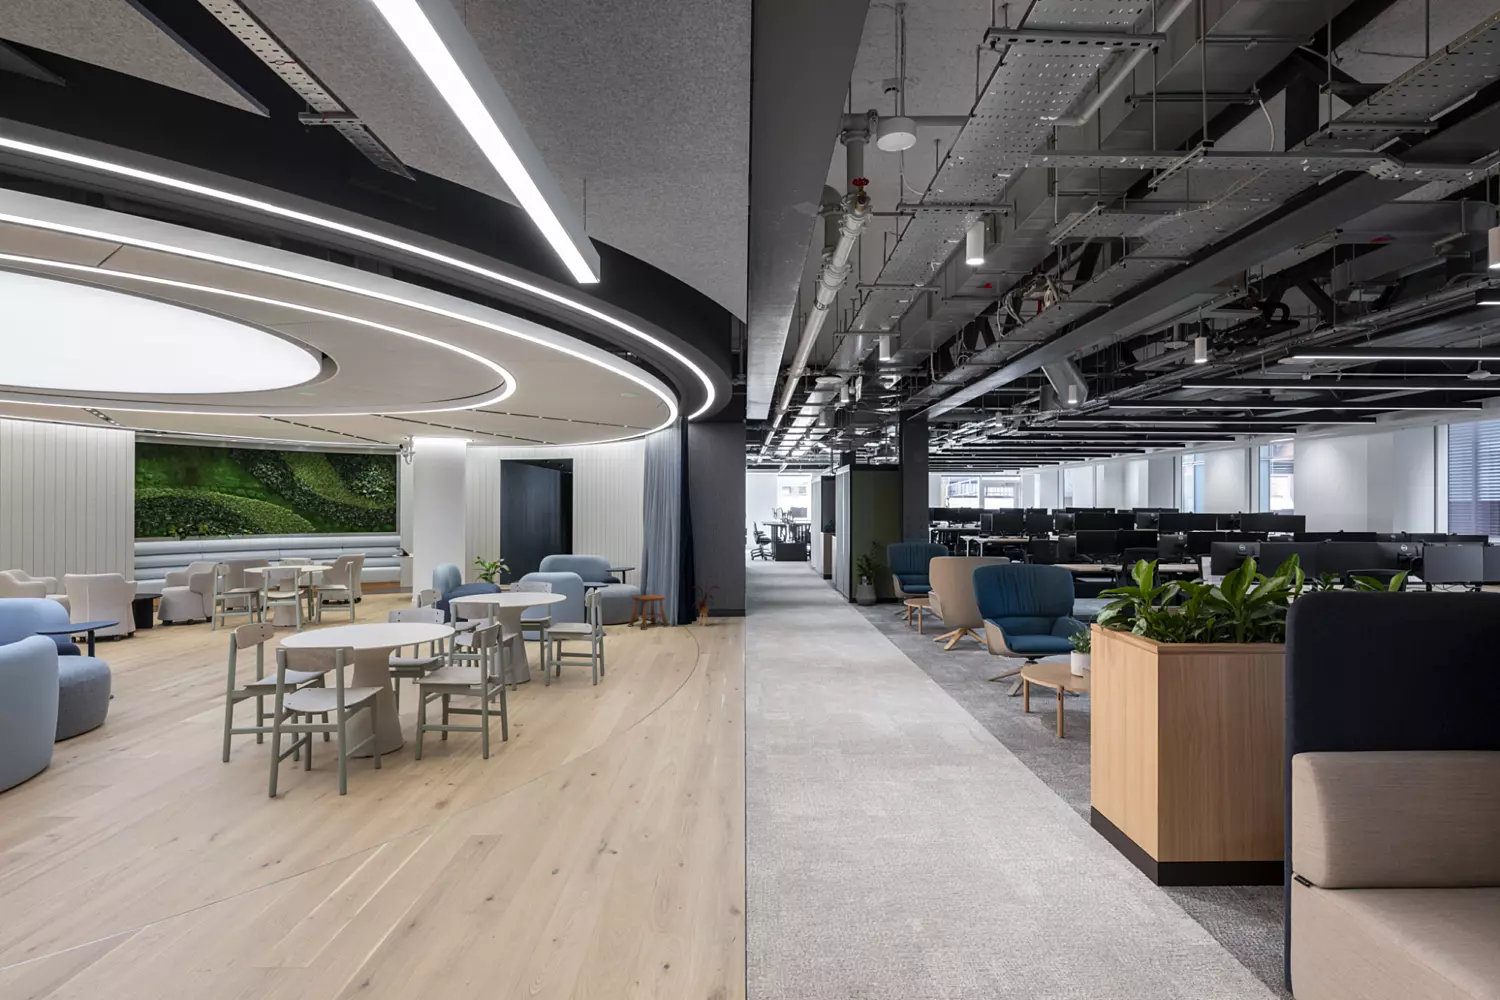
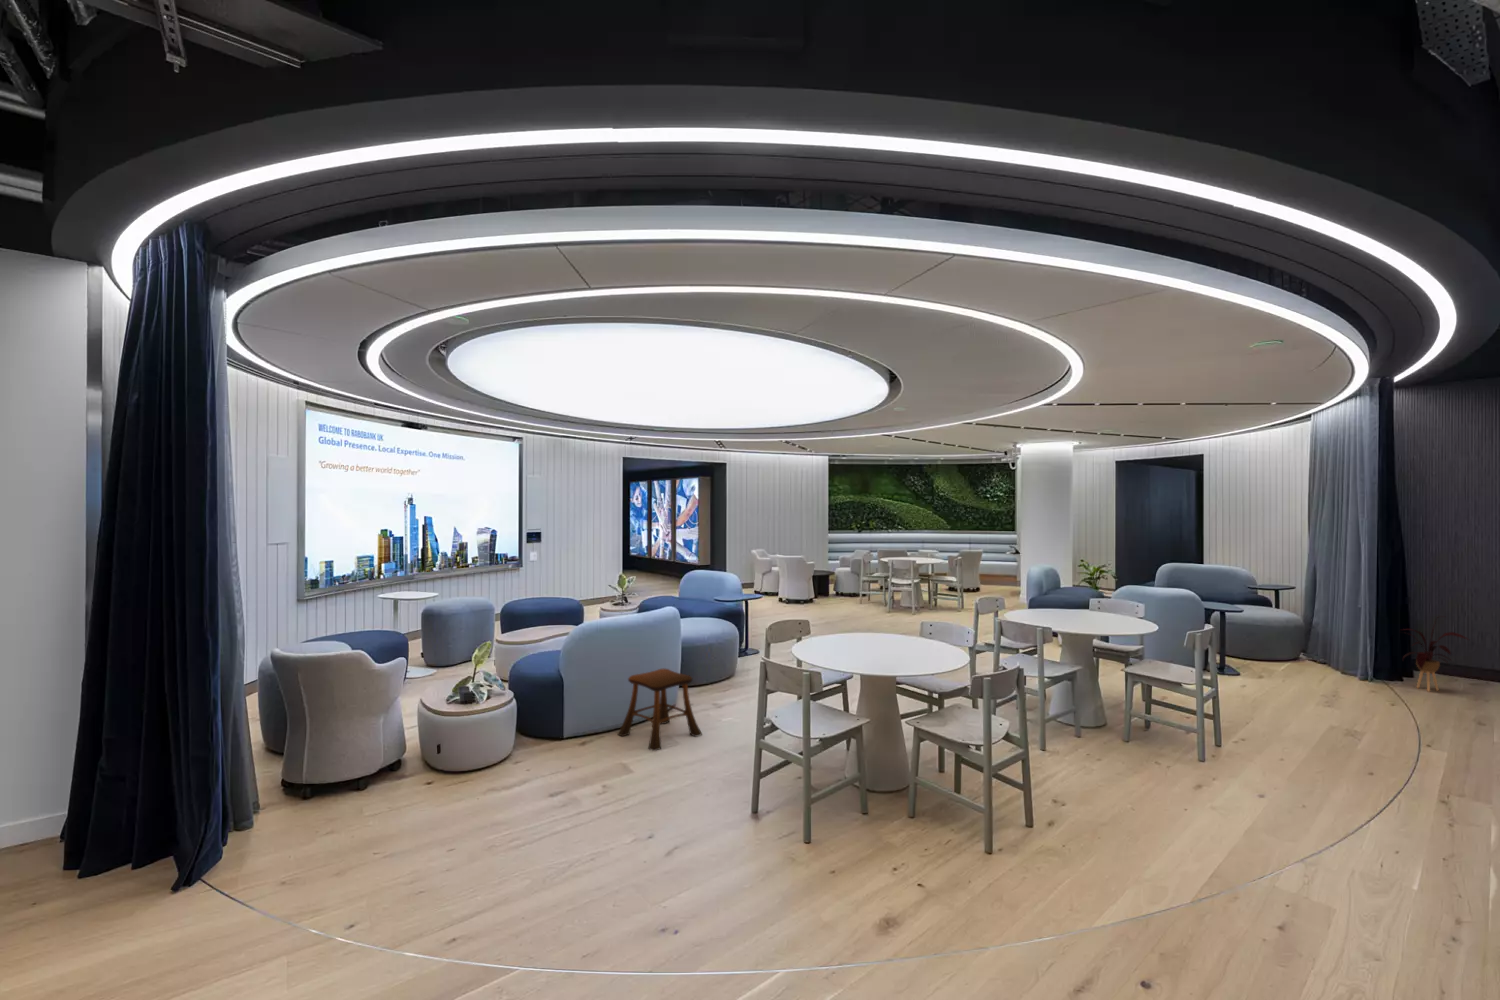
stool: present [628,595,669,630] -> present [618,669,702,751]

